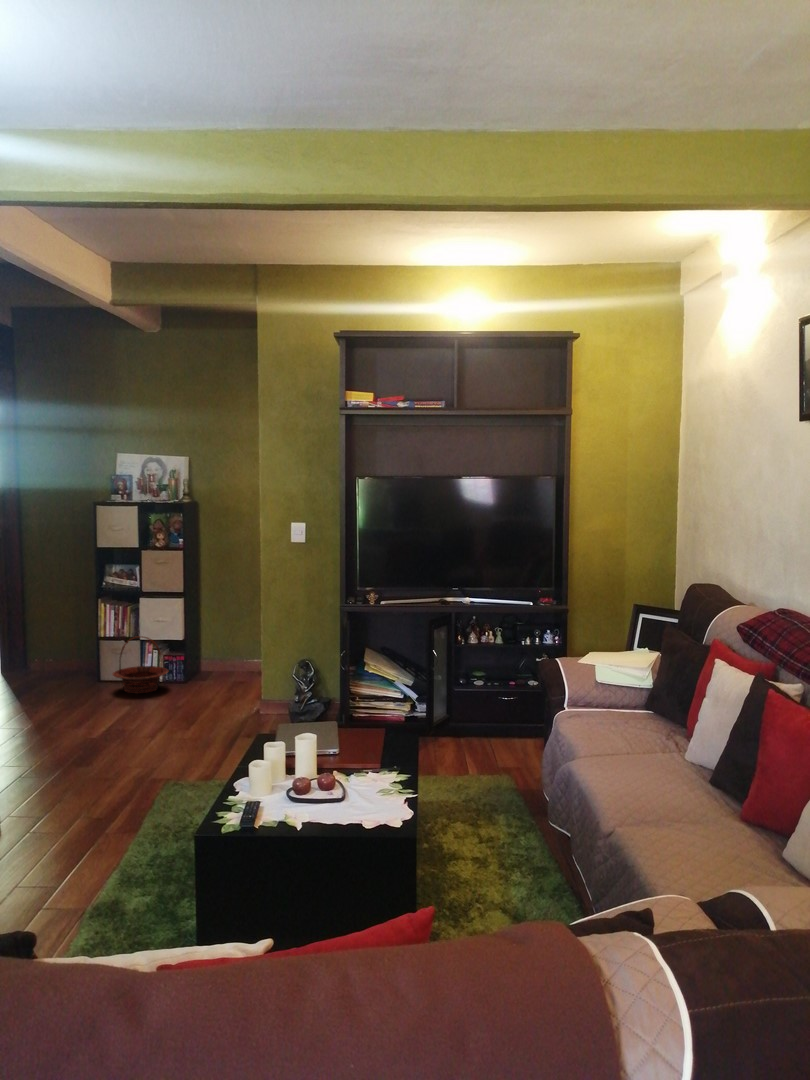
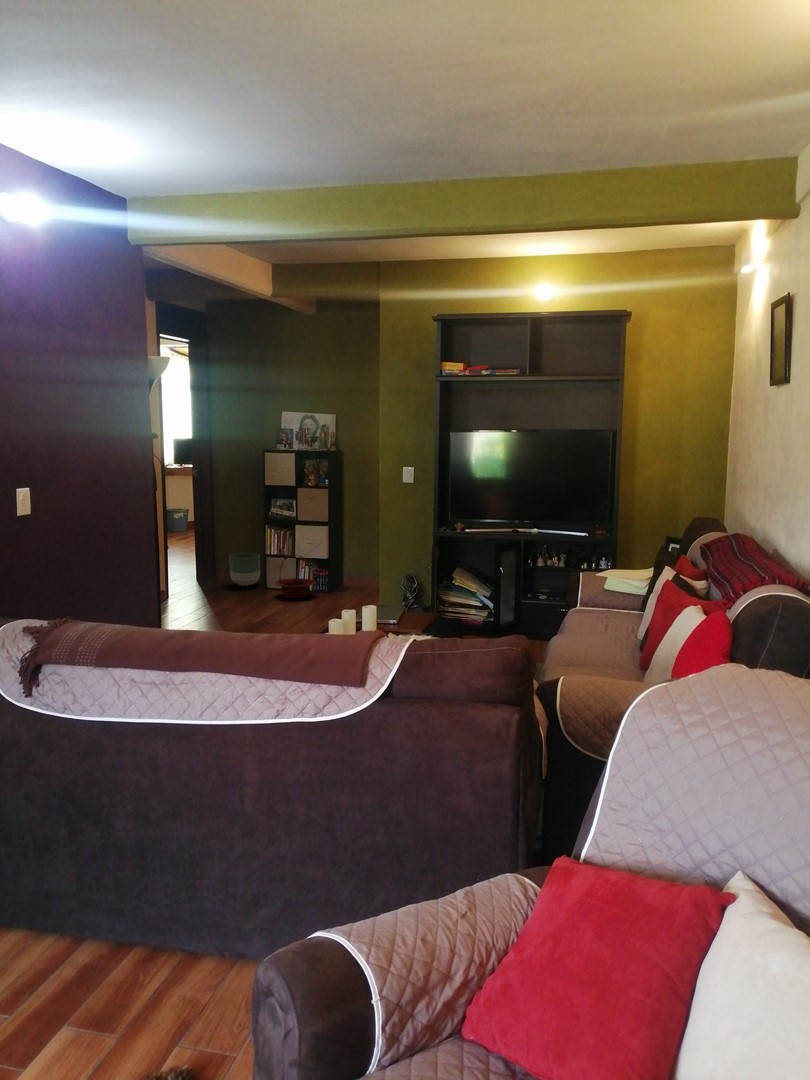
planter: none [47,635,89,679] -> present [229,553,260,586]

